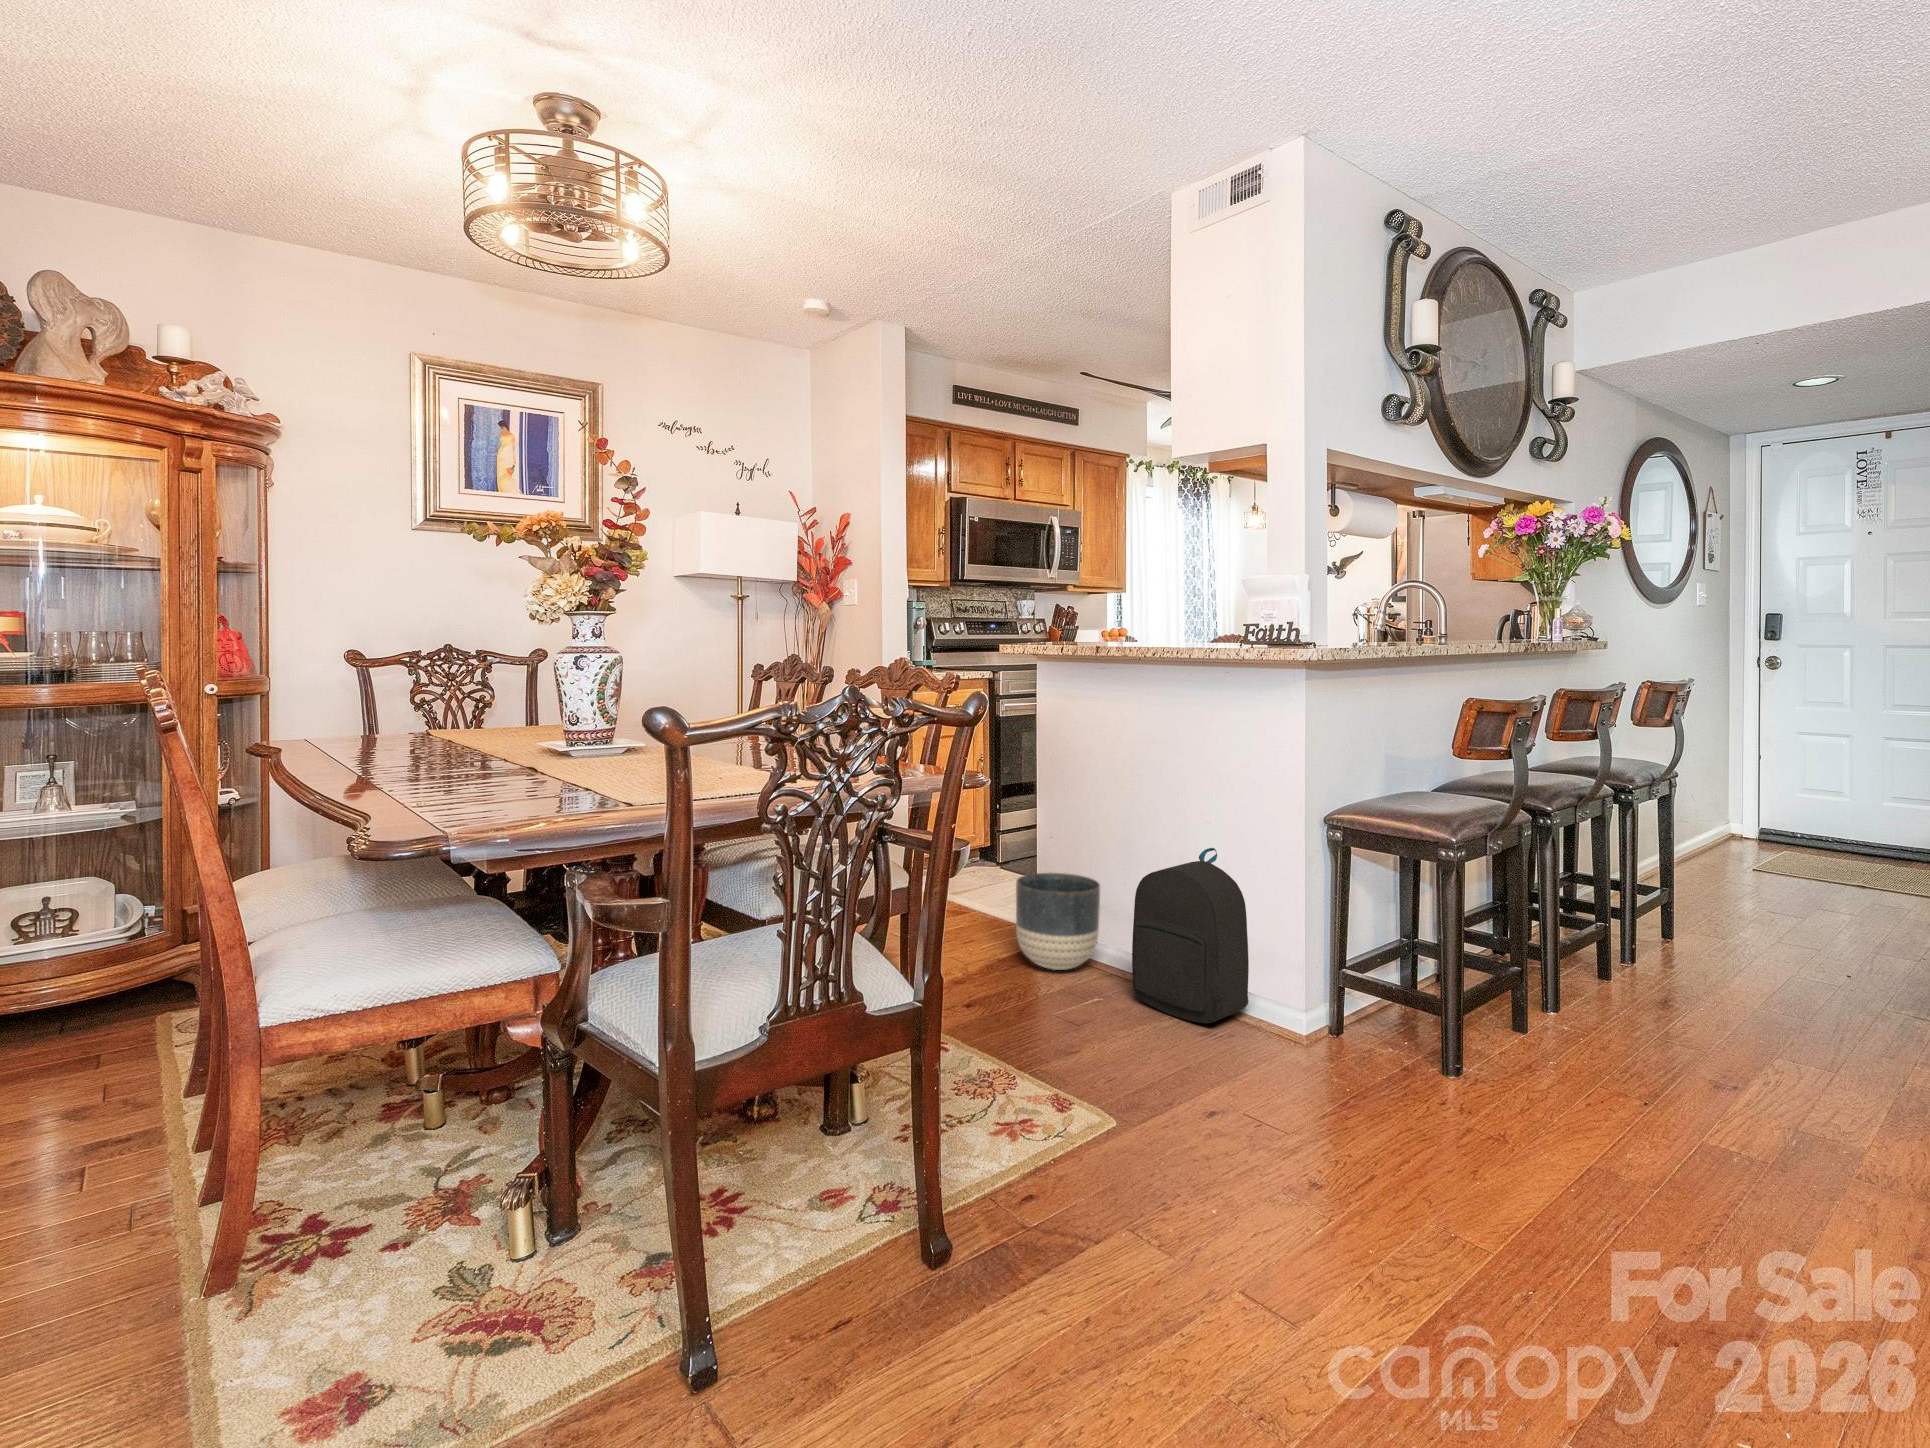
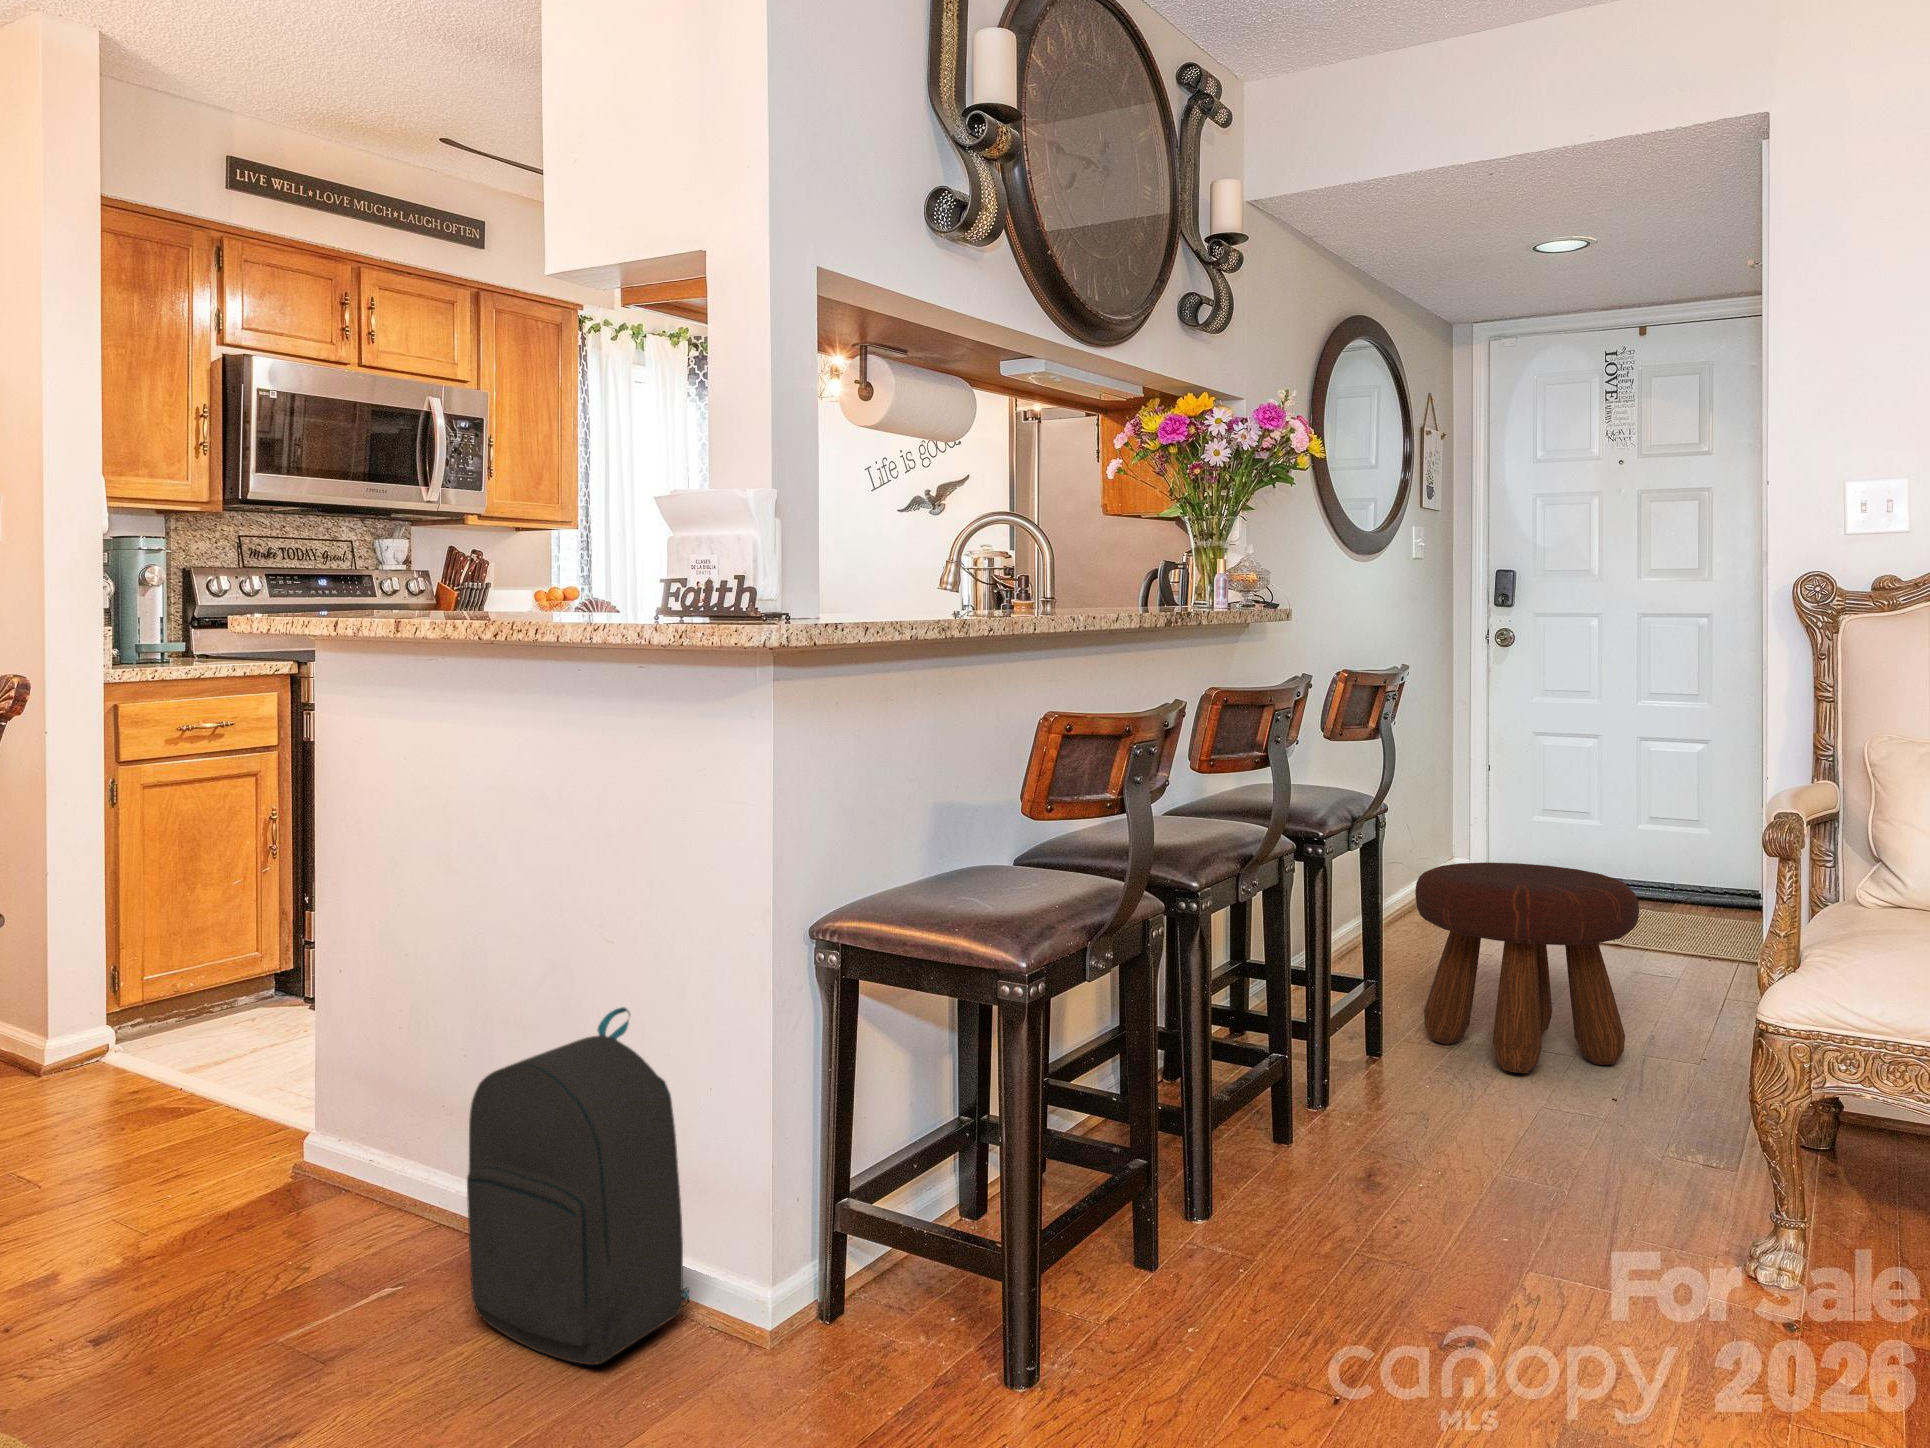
footstool: none [1702,817,1893,960] -> present [1415,862,1639,1073]
planter: present [1016,873,1100,970] -> none [263,1066,440,1267]

